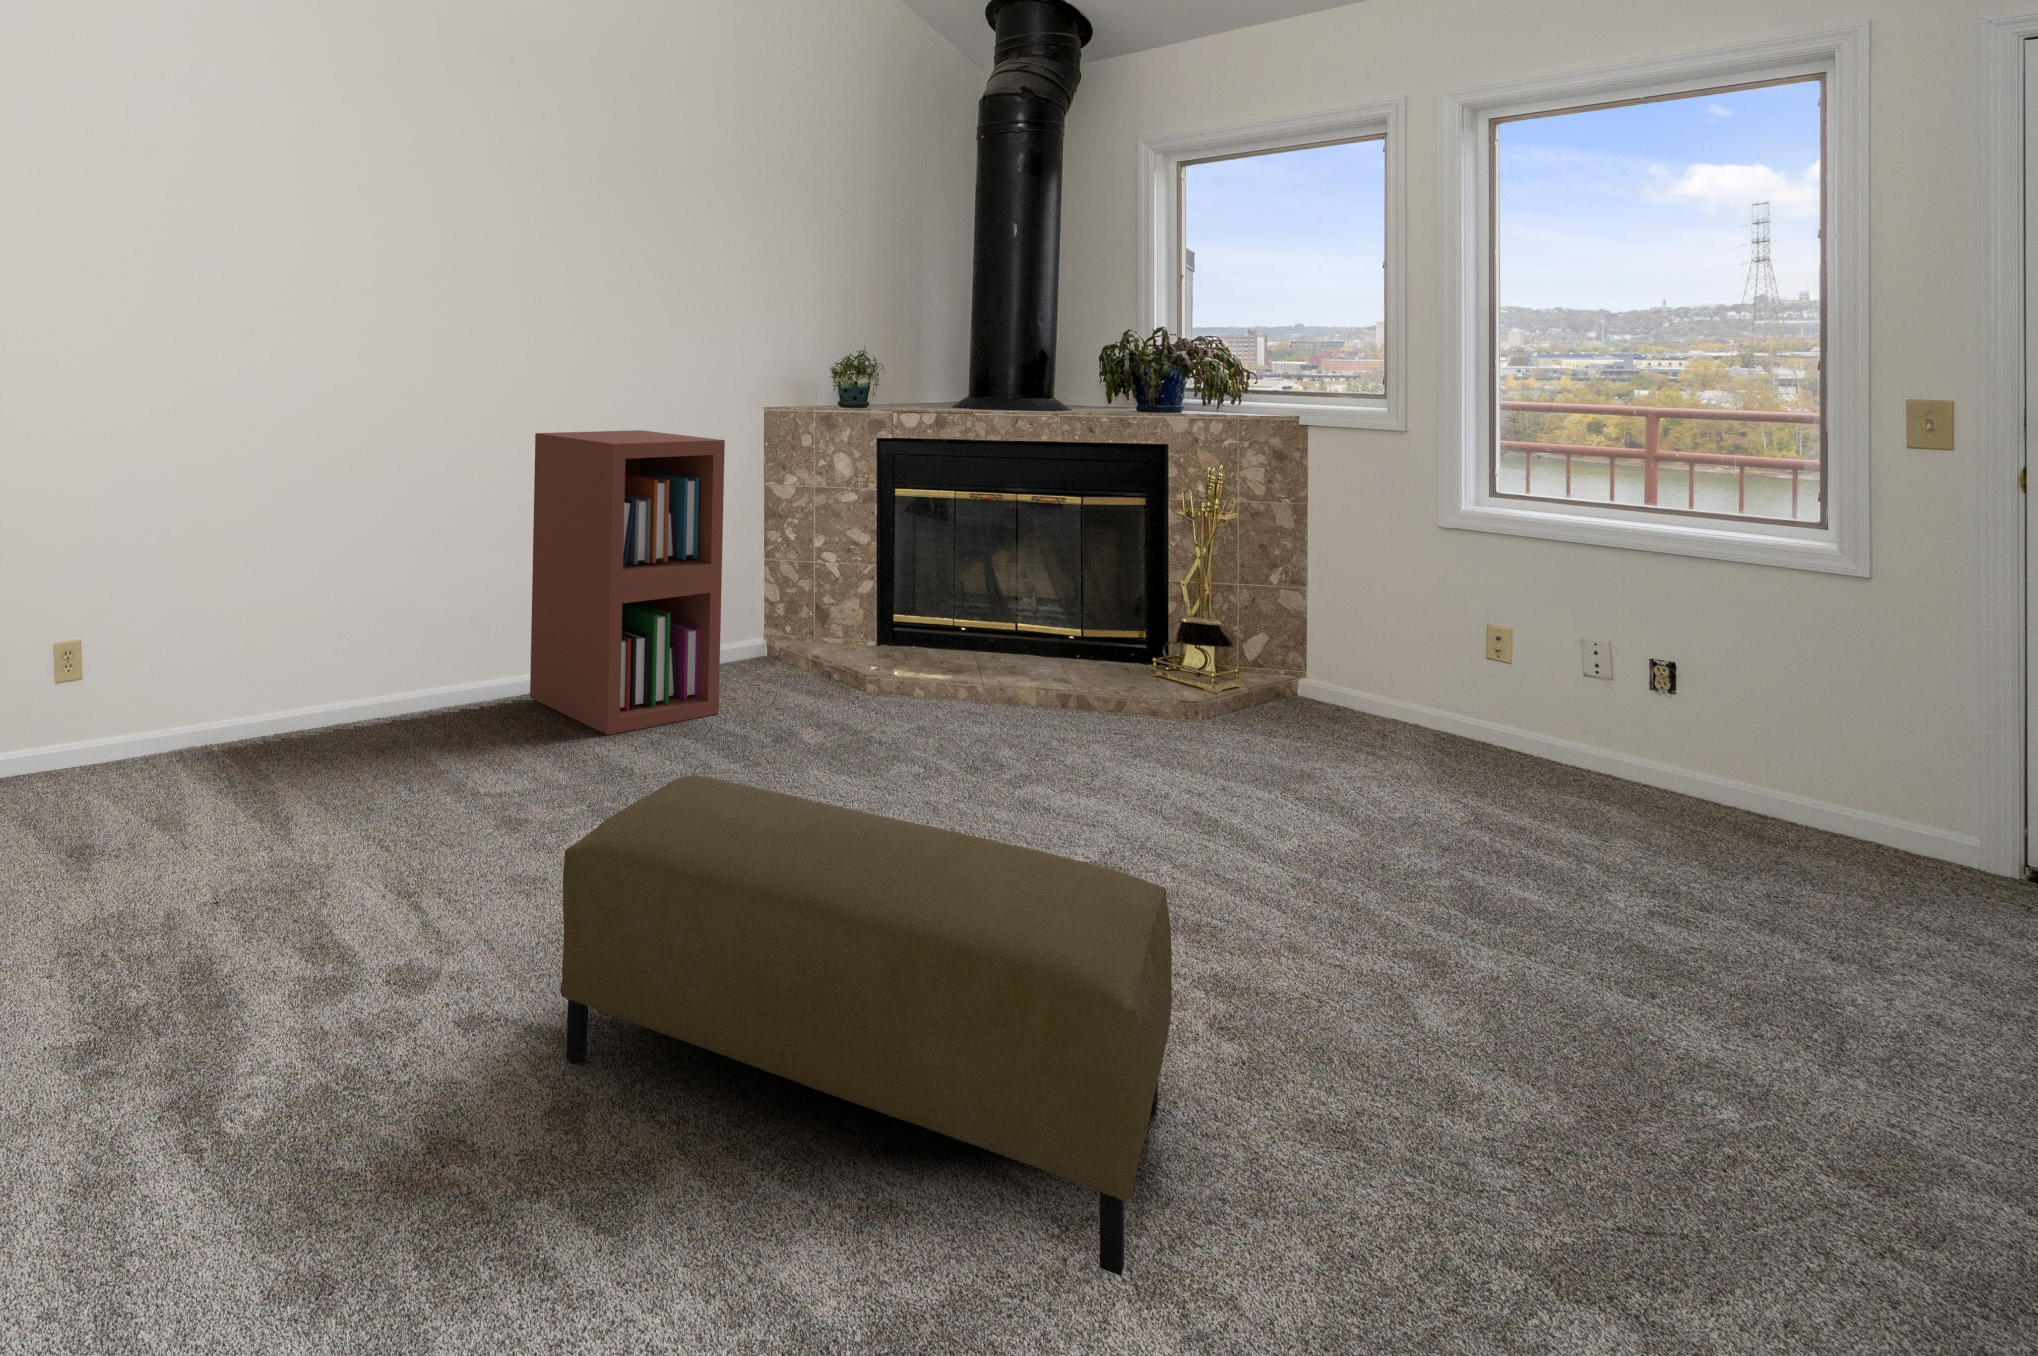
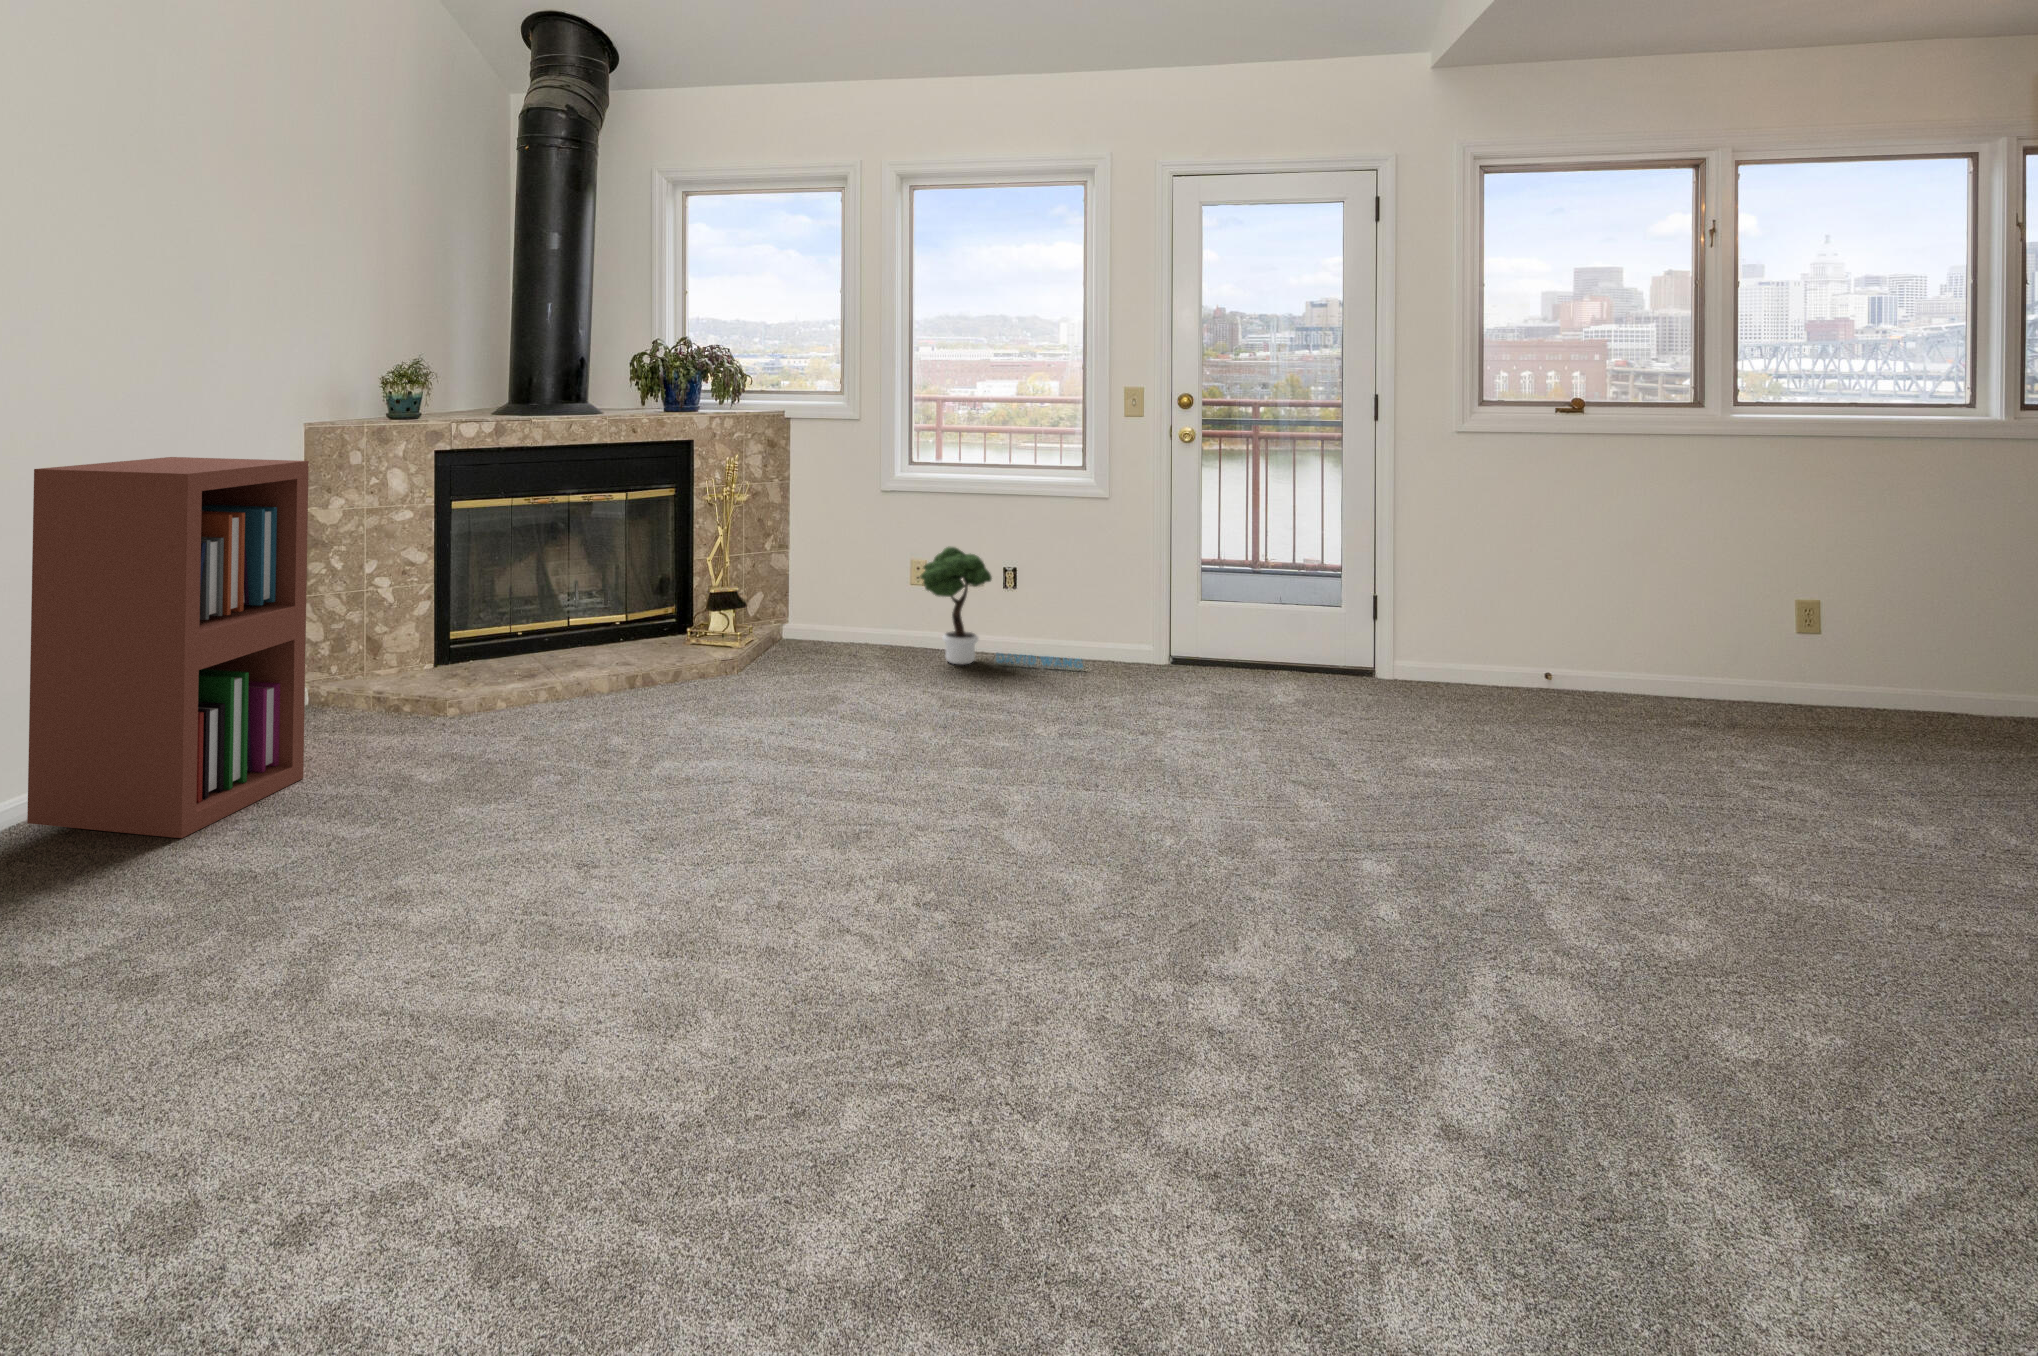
potted tree: none [1479,613,1784,831] -> present [920,547,1083,668]
ottoman: present [560,775,1172,1276] -> none [433,795,1021,1201]

